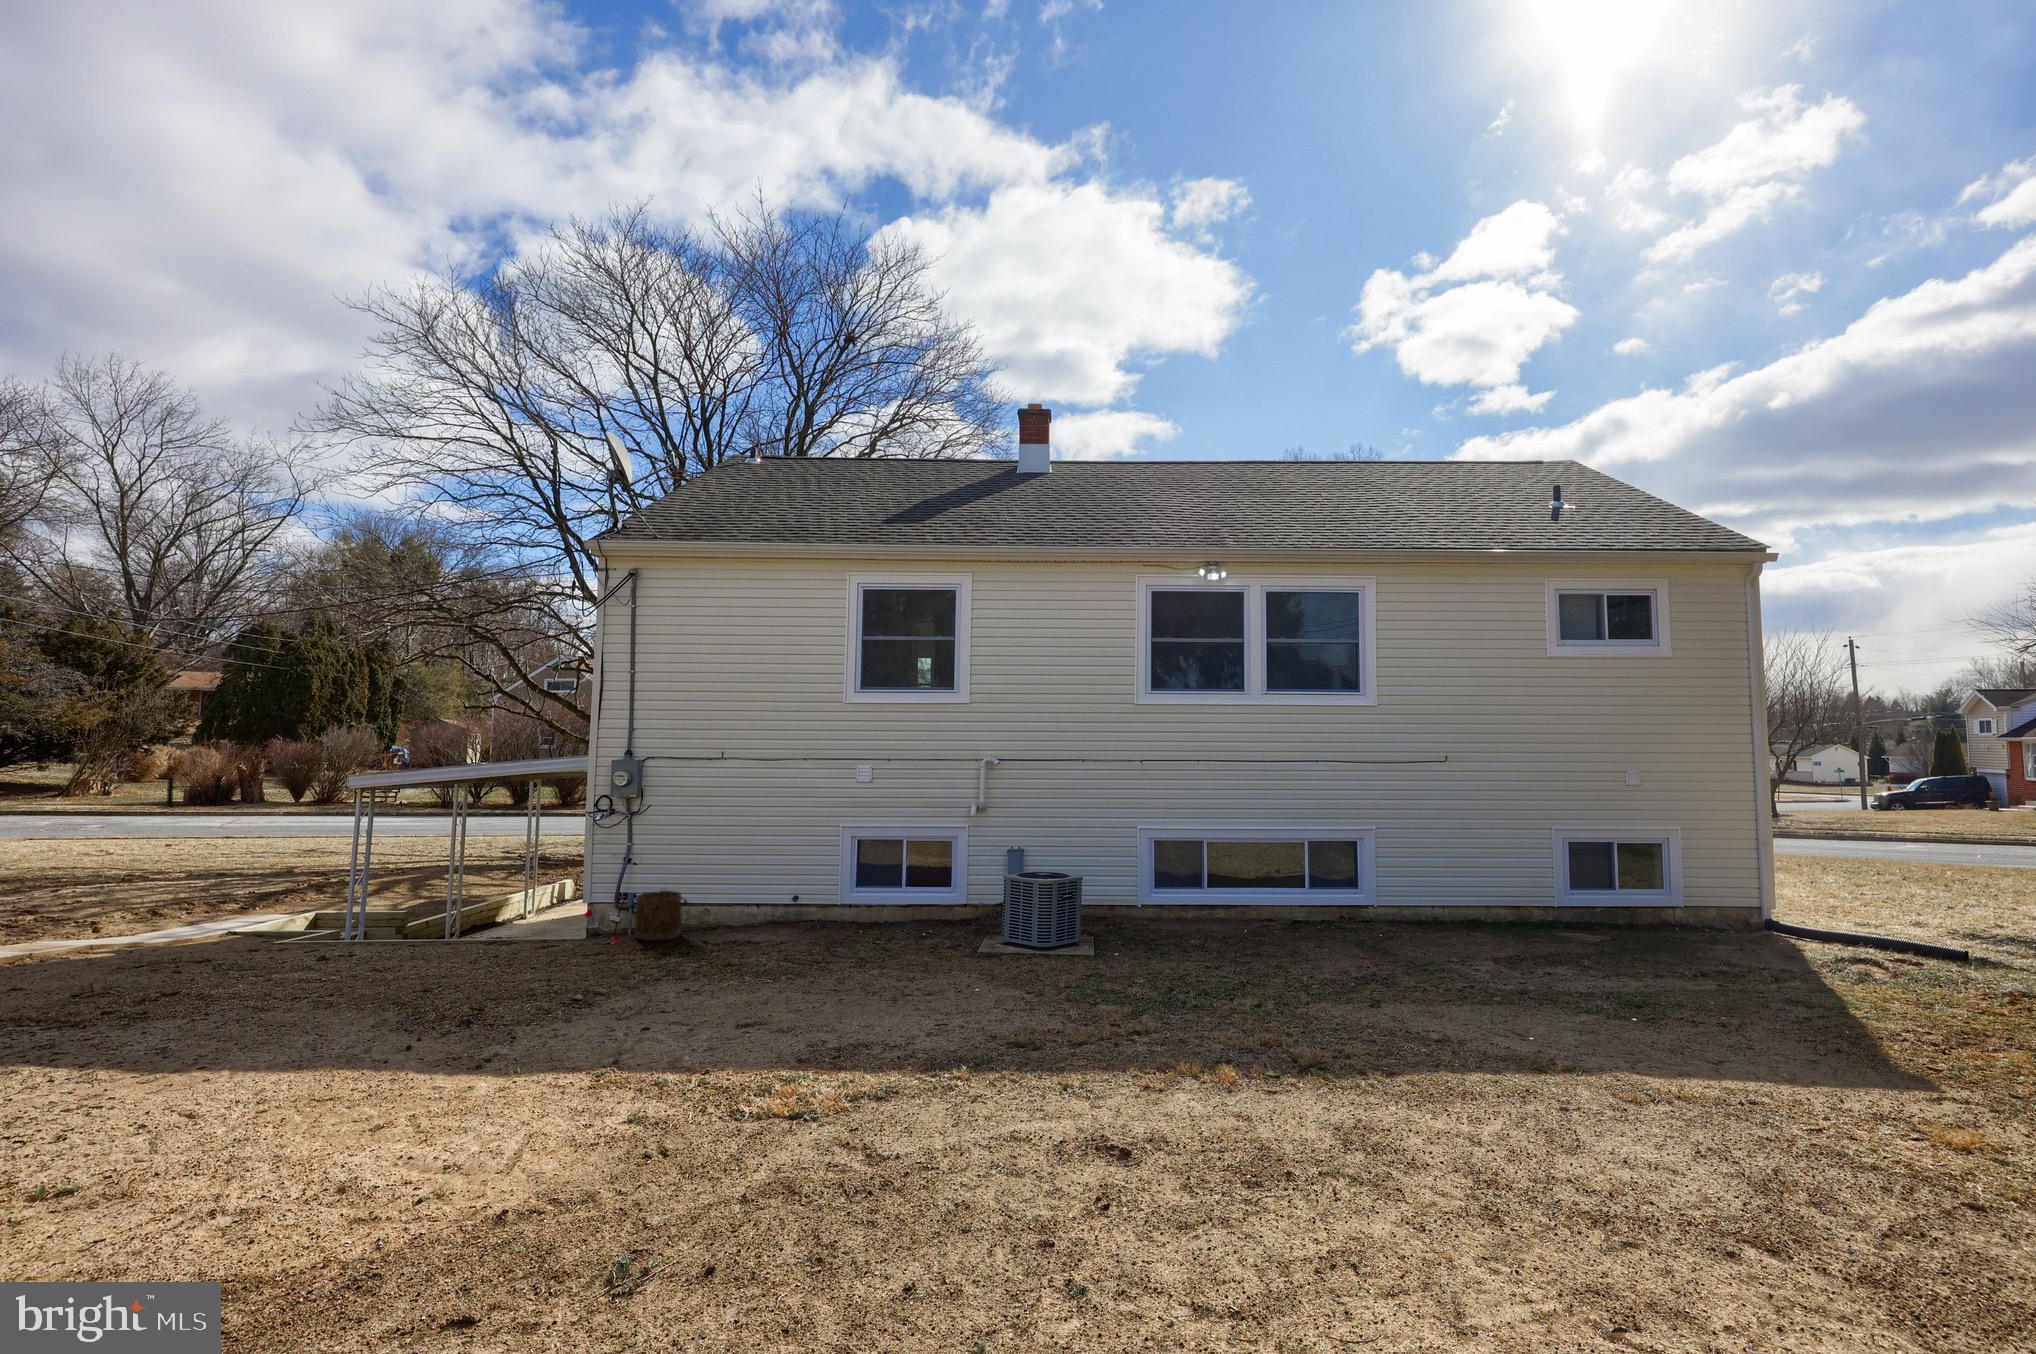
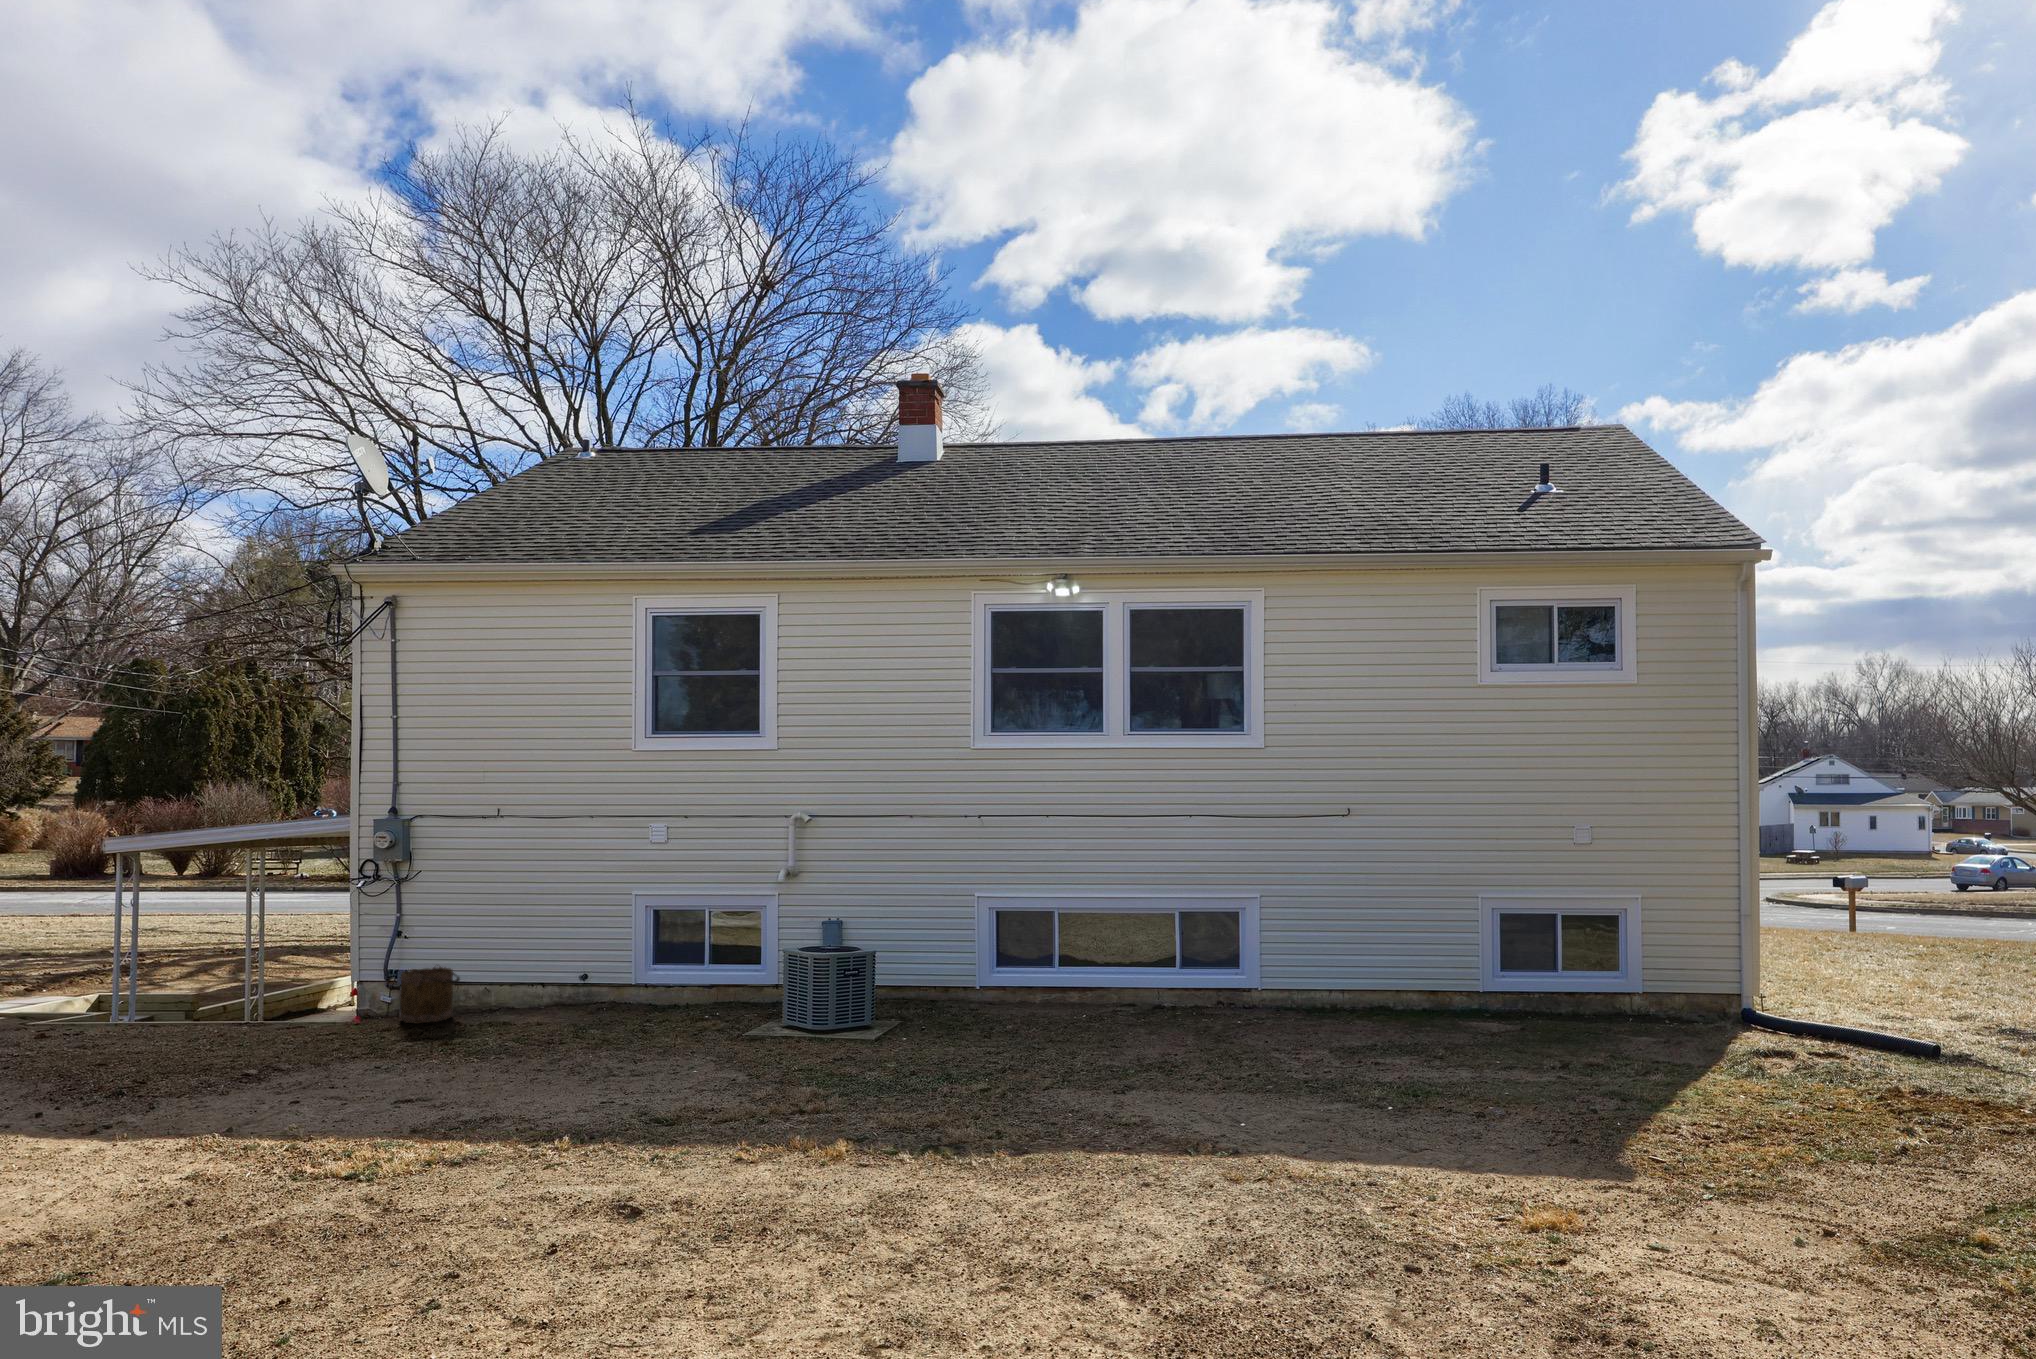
bench: present [167,775,221,807] -> none [39,844,97,880]

